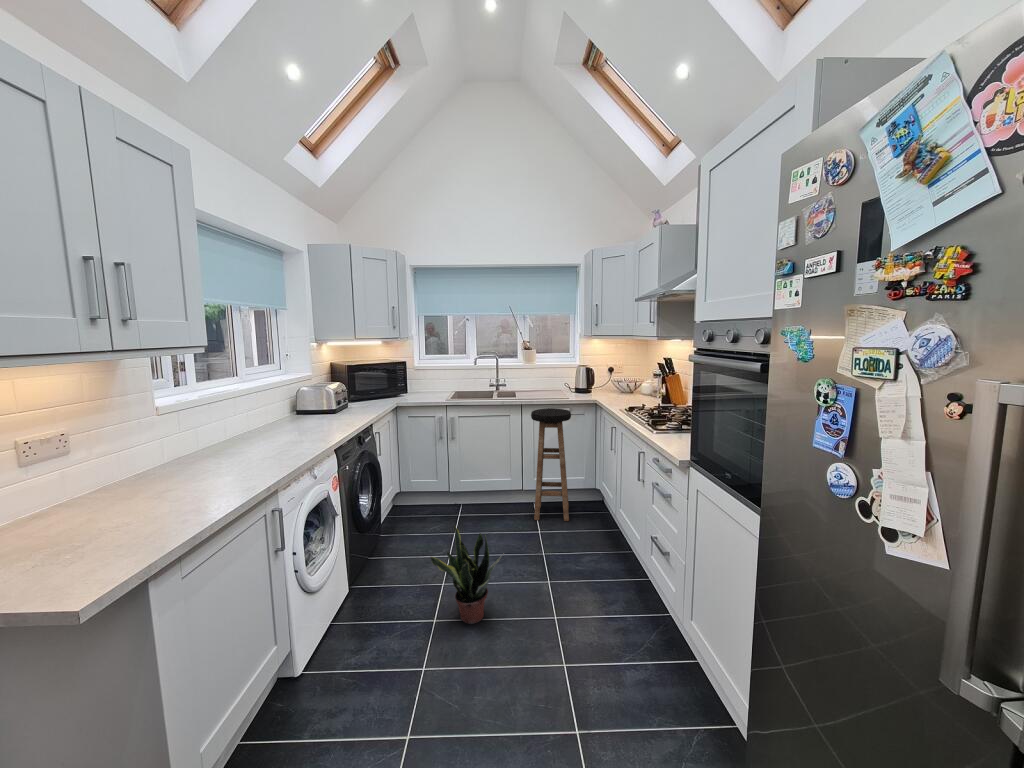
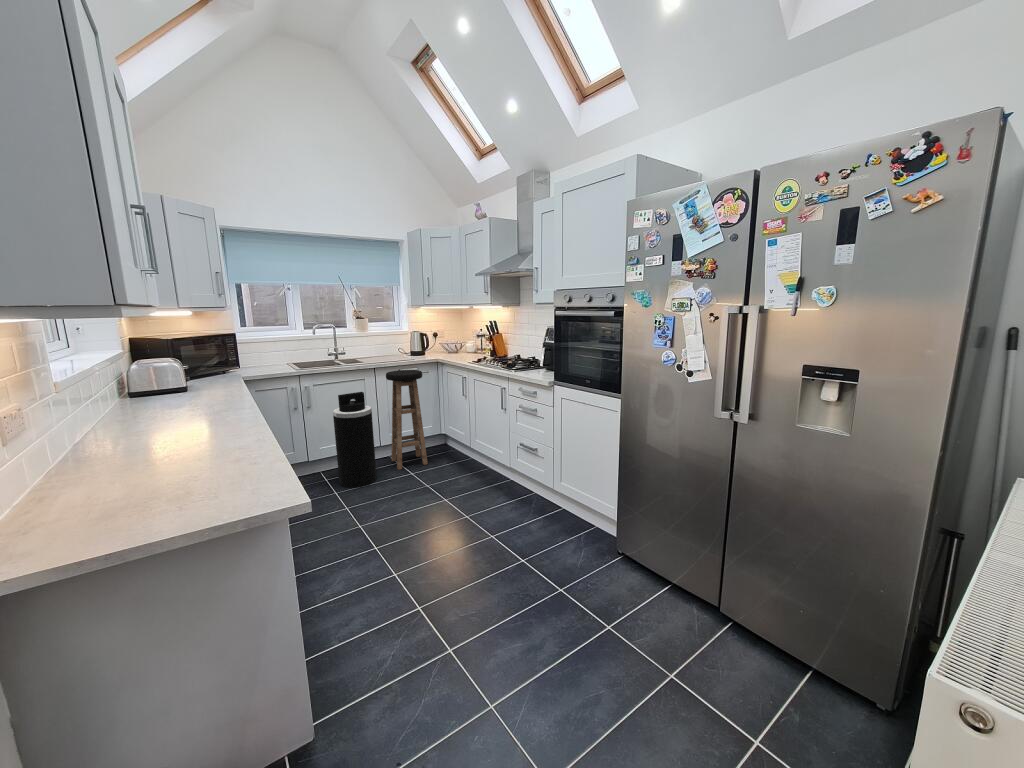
trash can: none [469,429,509,531] -> present [333,392,377,488]
potted plant: present [431,526,501,624] -> none [370,466,424,544]

